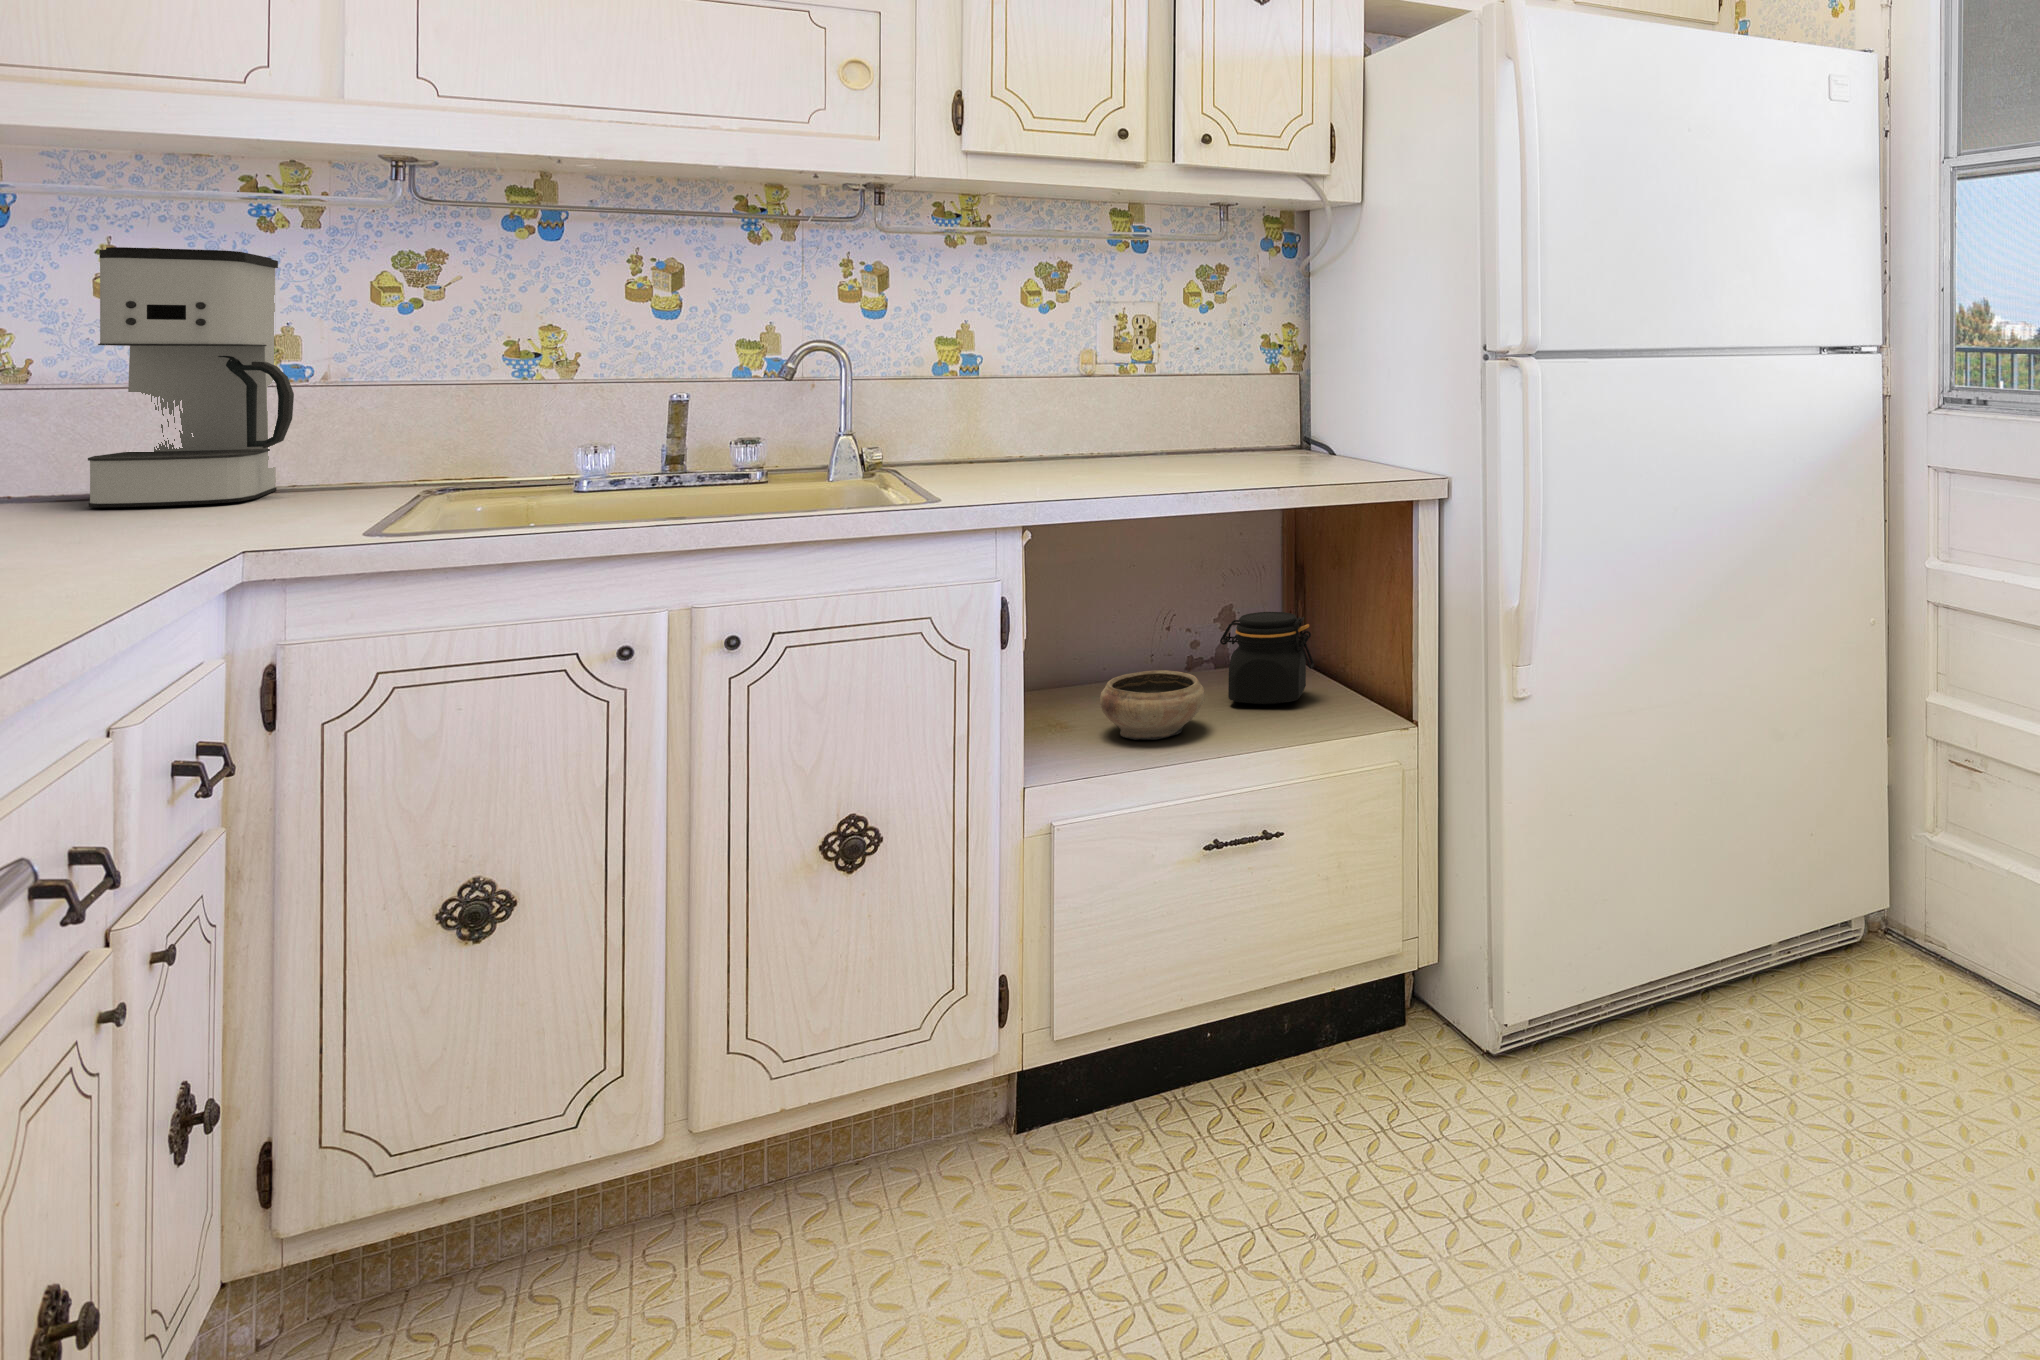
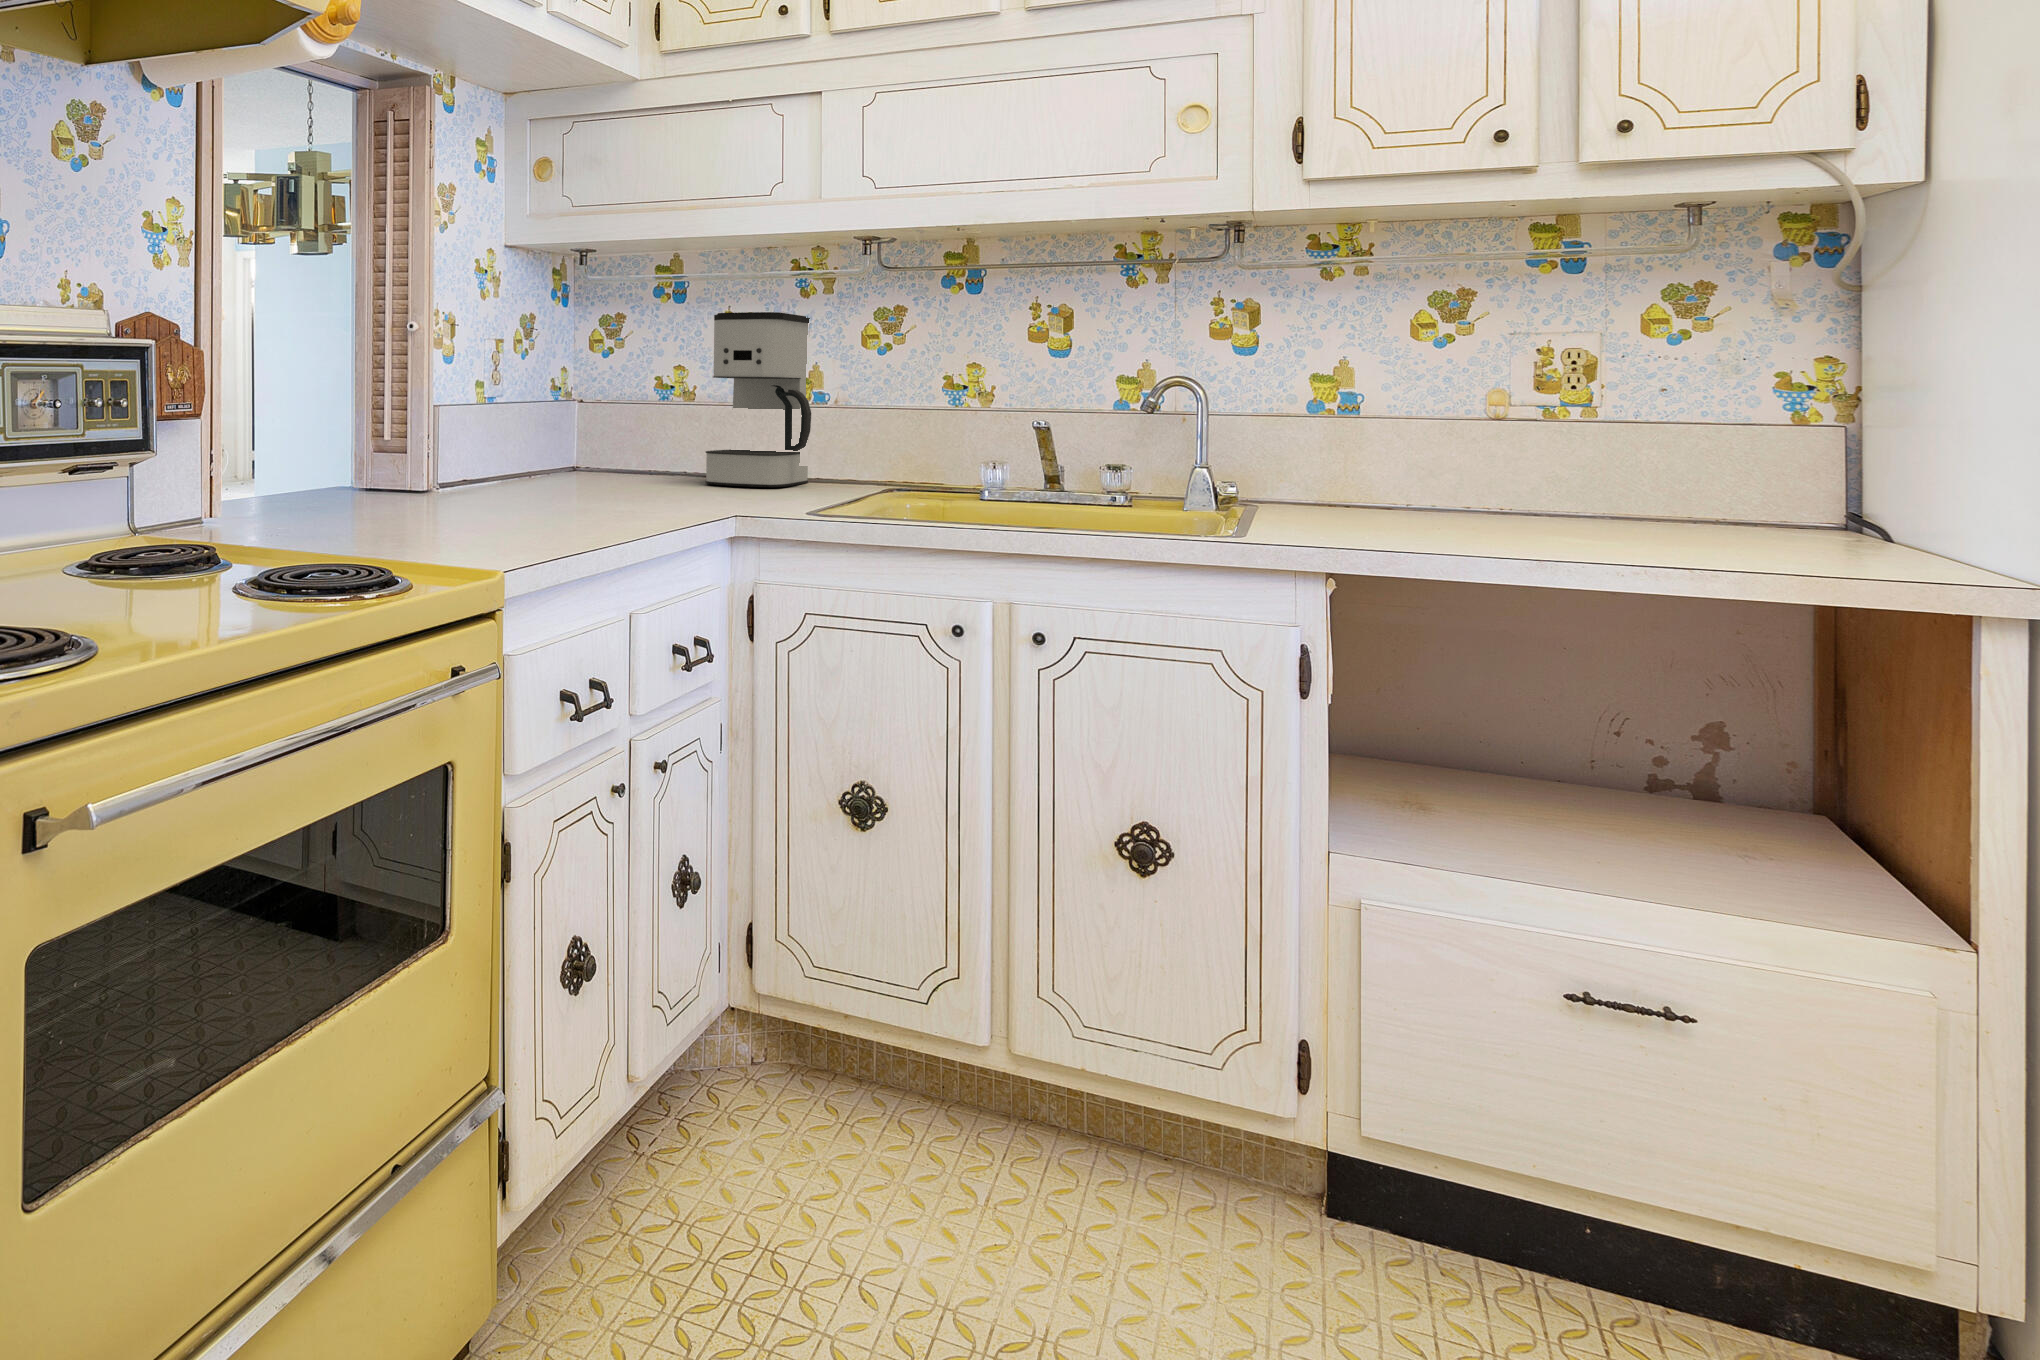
jar: present [1220,612,1314,704] -> none [1655,730,1812,859]
ceramic bowl: present [1100,670,1205,740] -> none [1455,765,1604,850]

